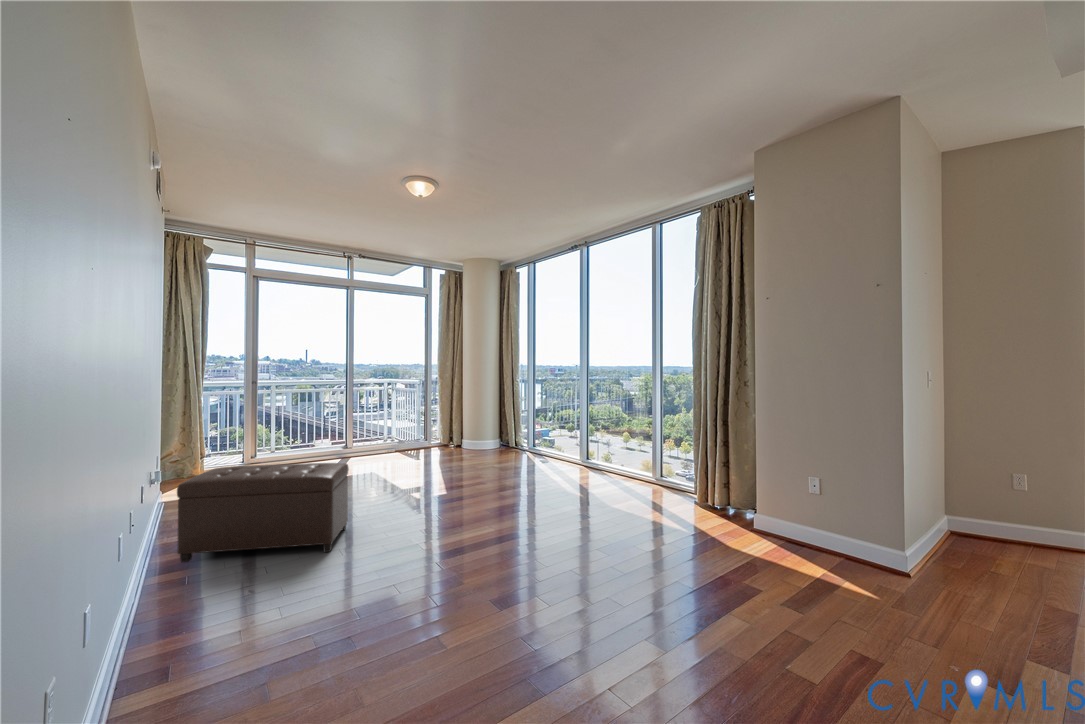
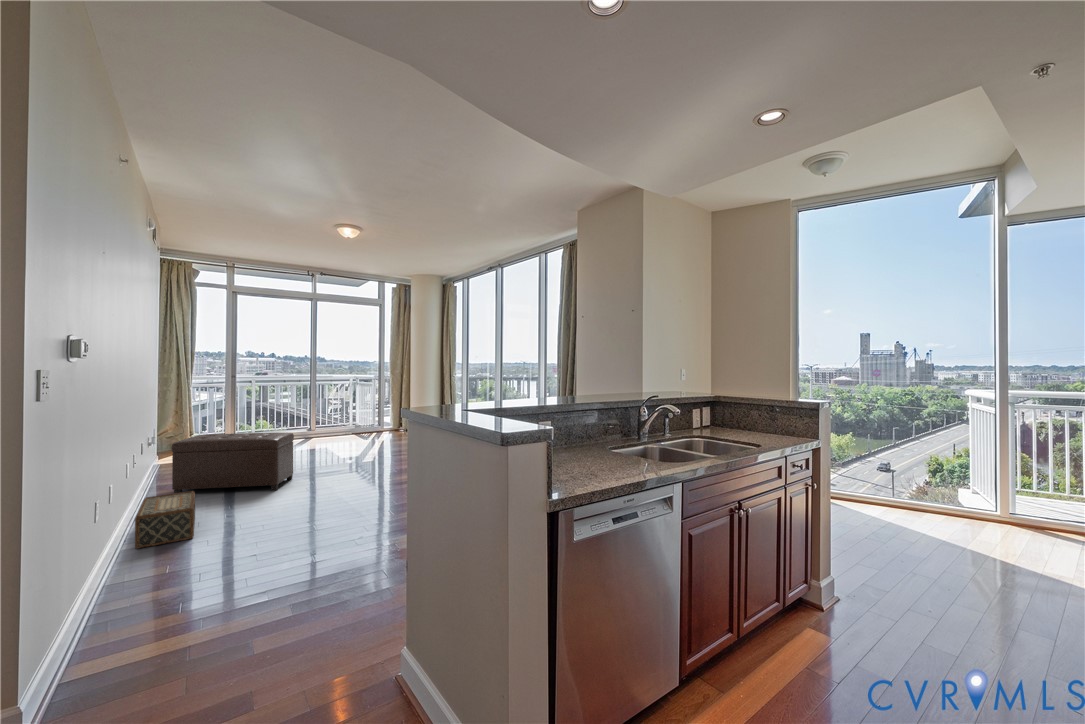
woven basket: none [108,573,217,713] -> present [135,491,195,549]

